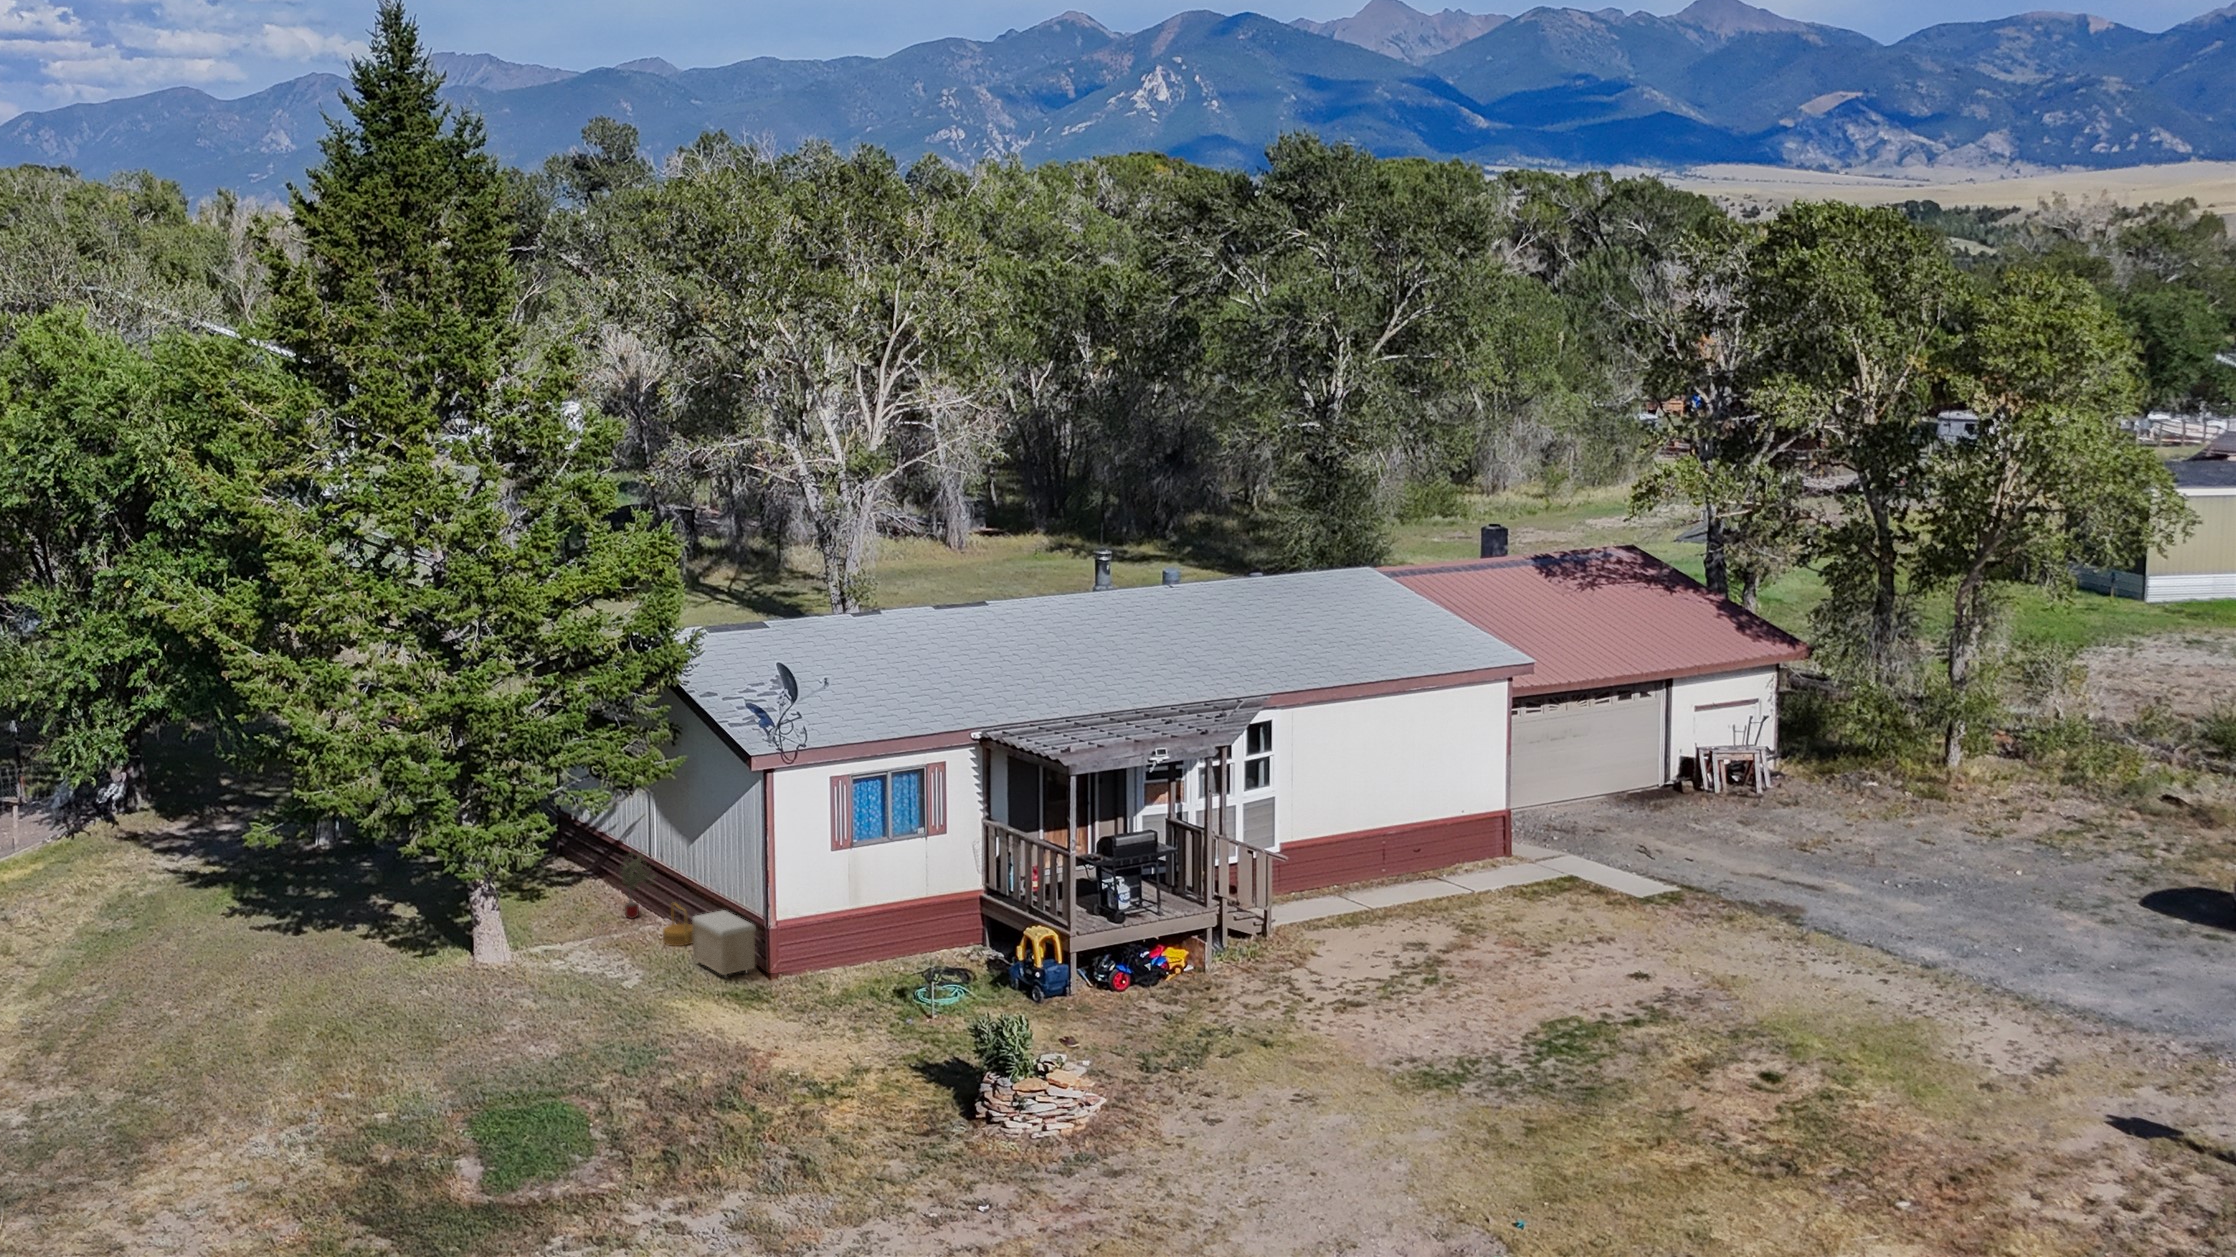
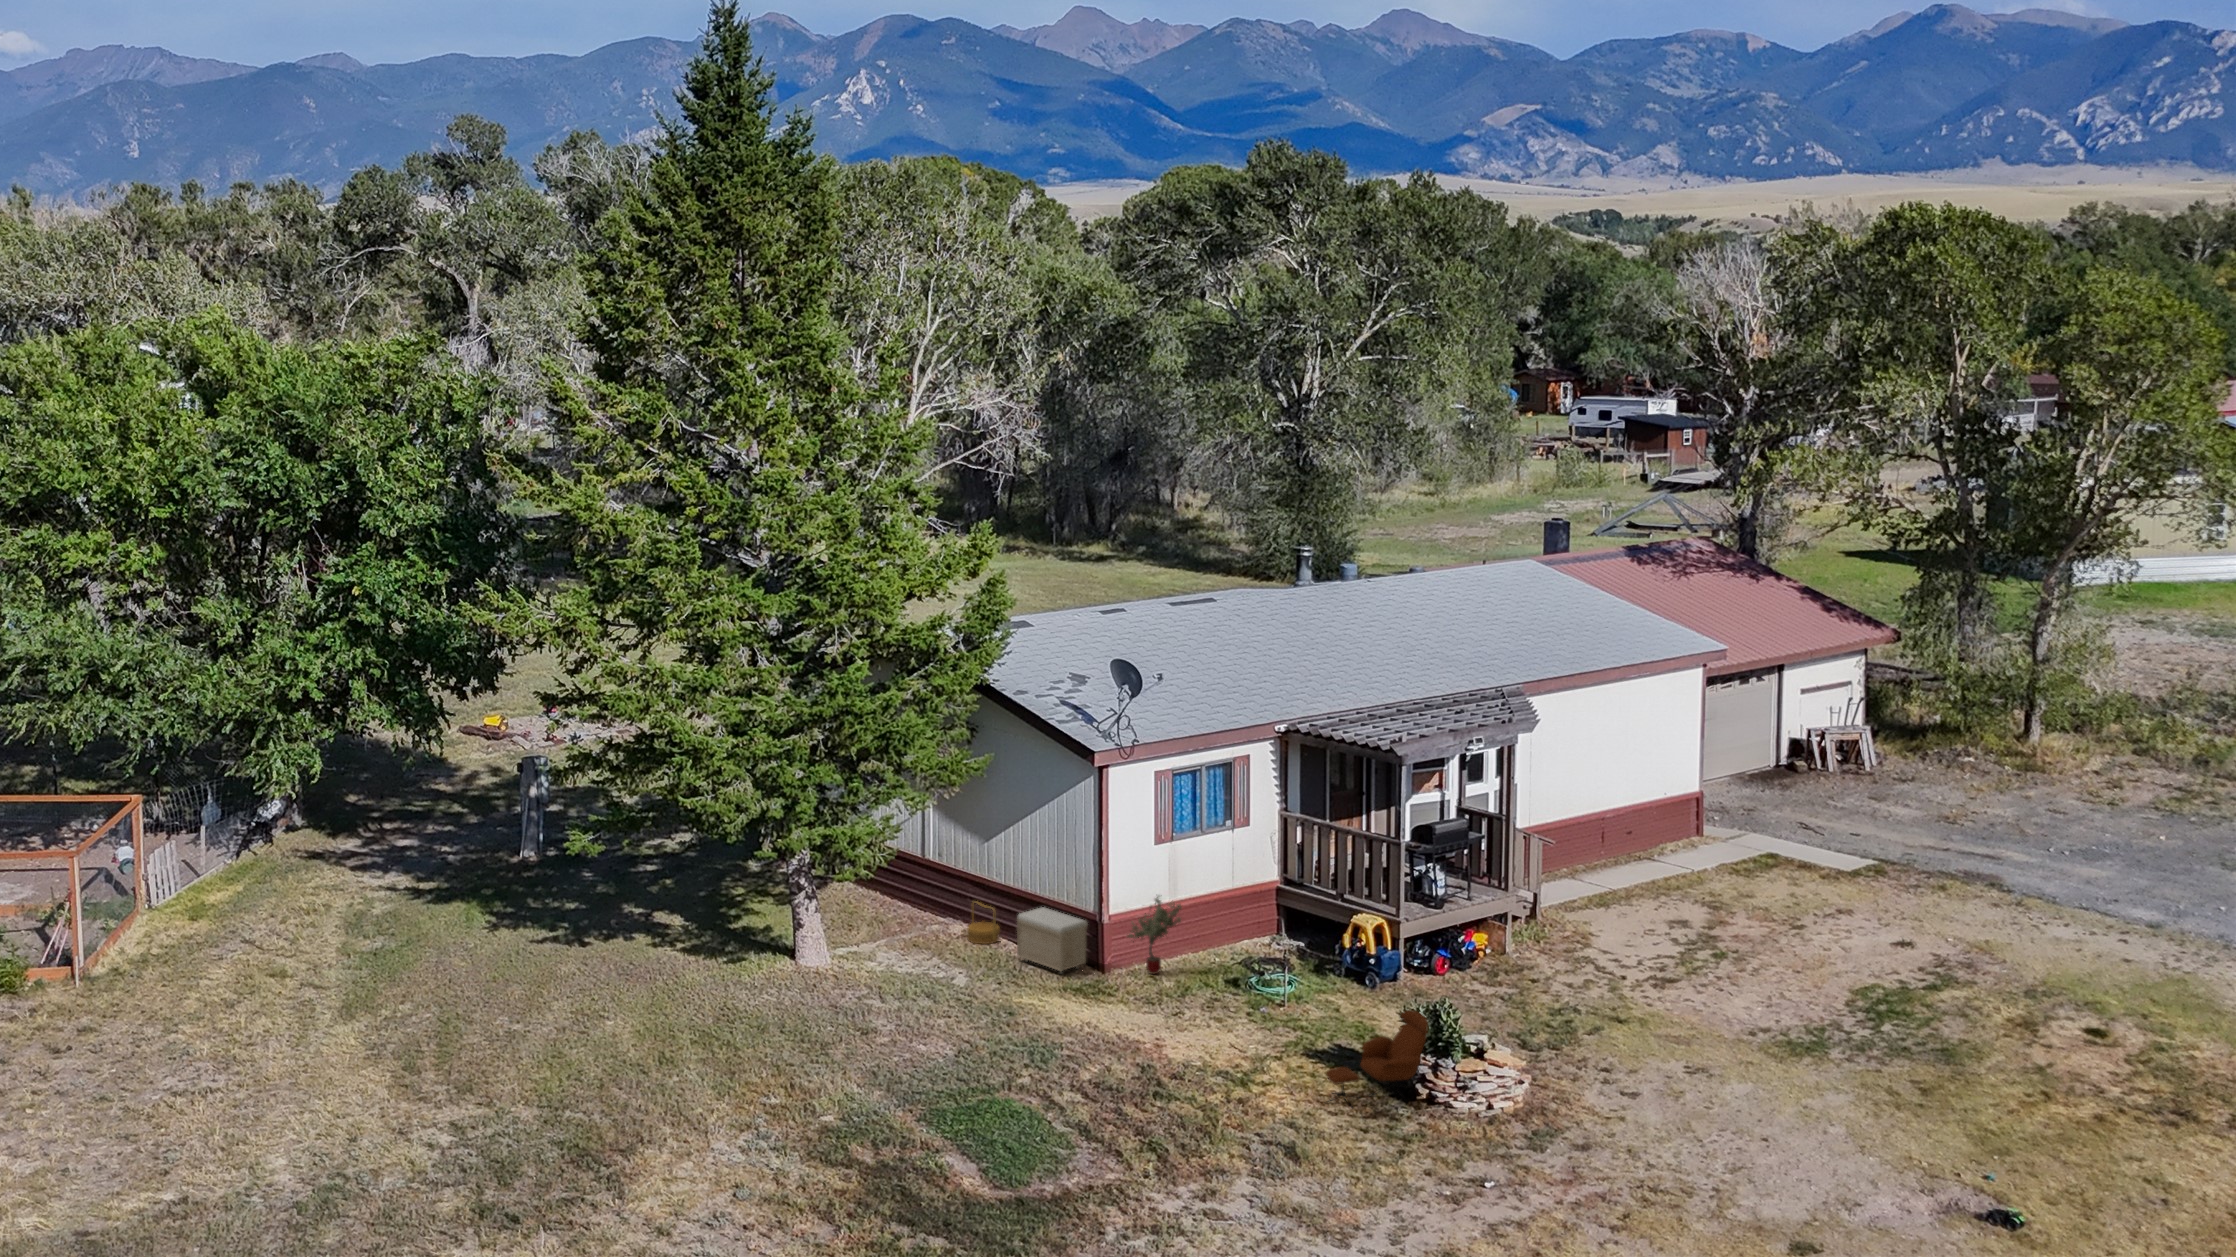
potted tree: present [621,851,655,918] -> present [1128,896,1182,974]
lounge chair: none [873,1025,987,1125] -> present [1326,1010,1428,1107]

